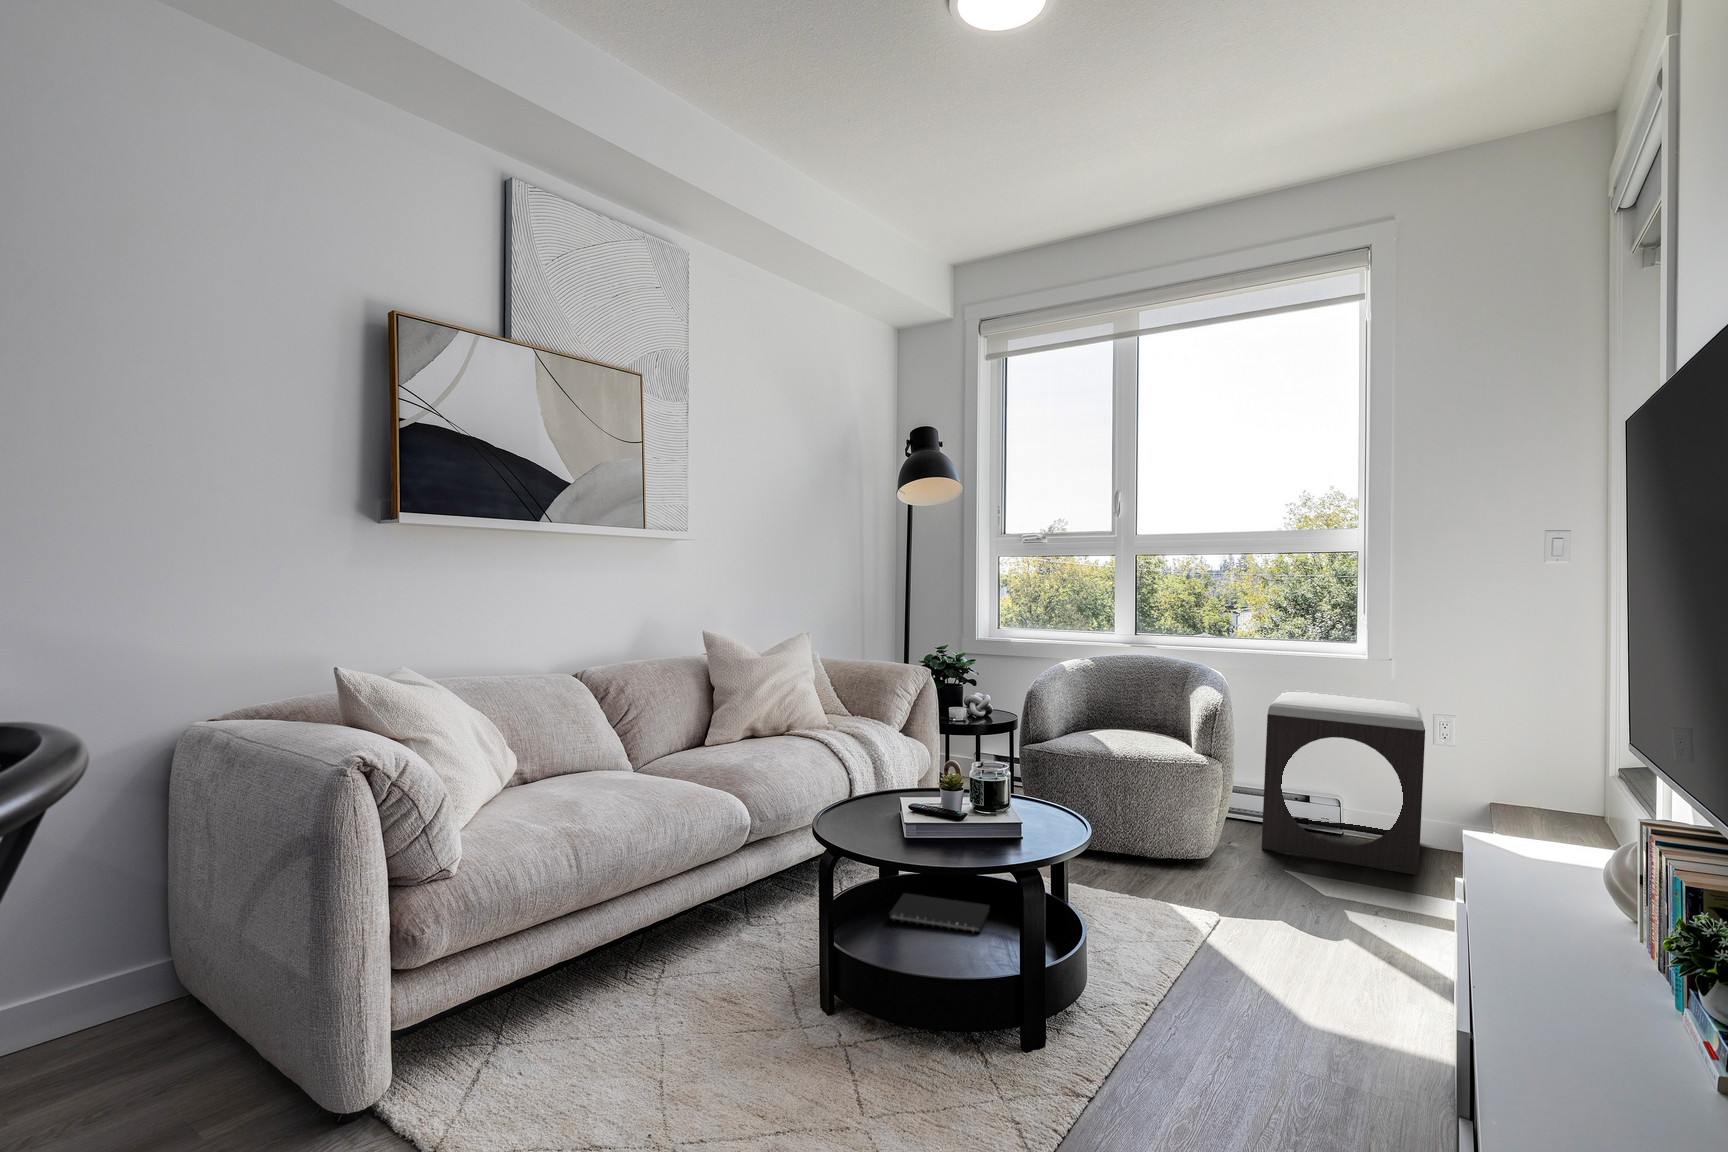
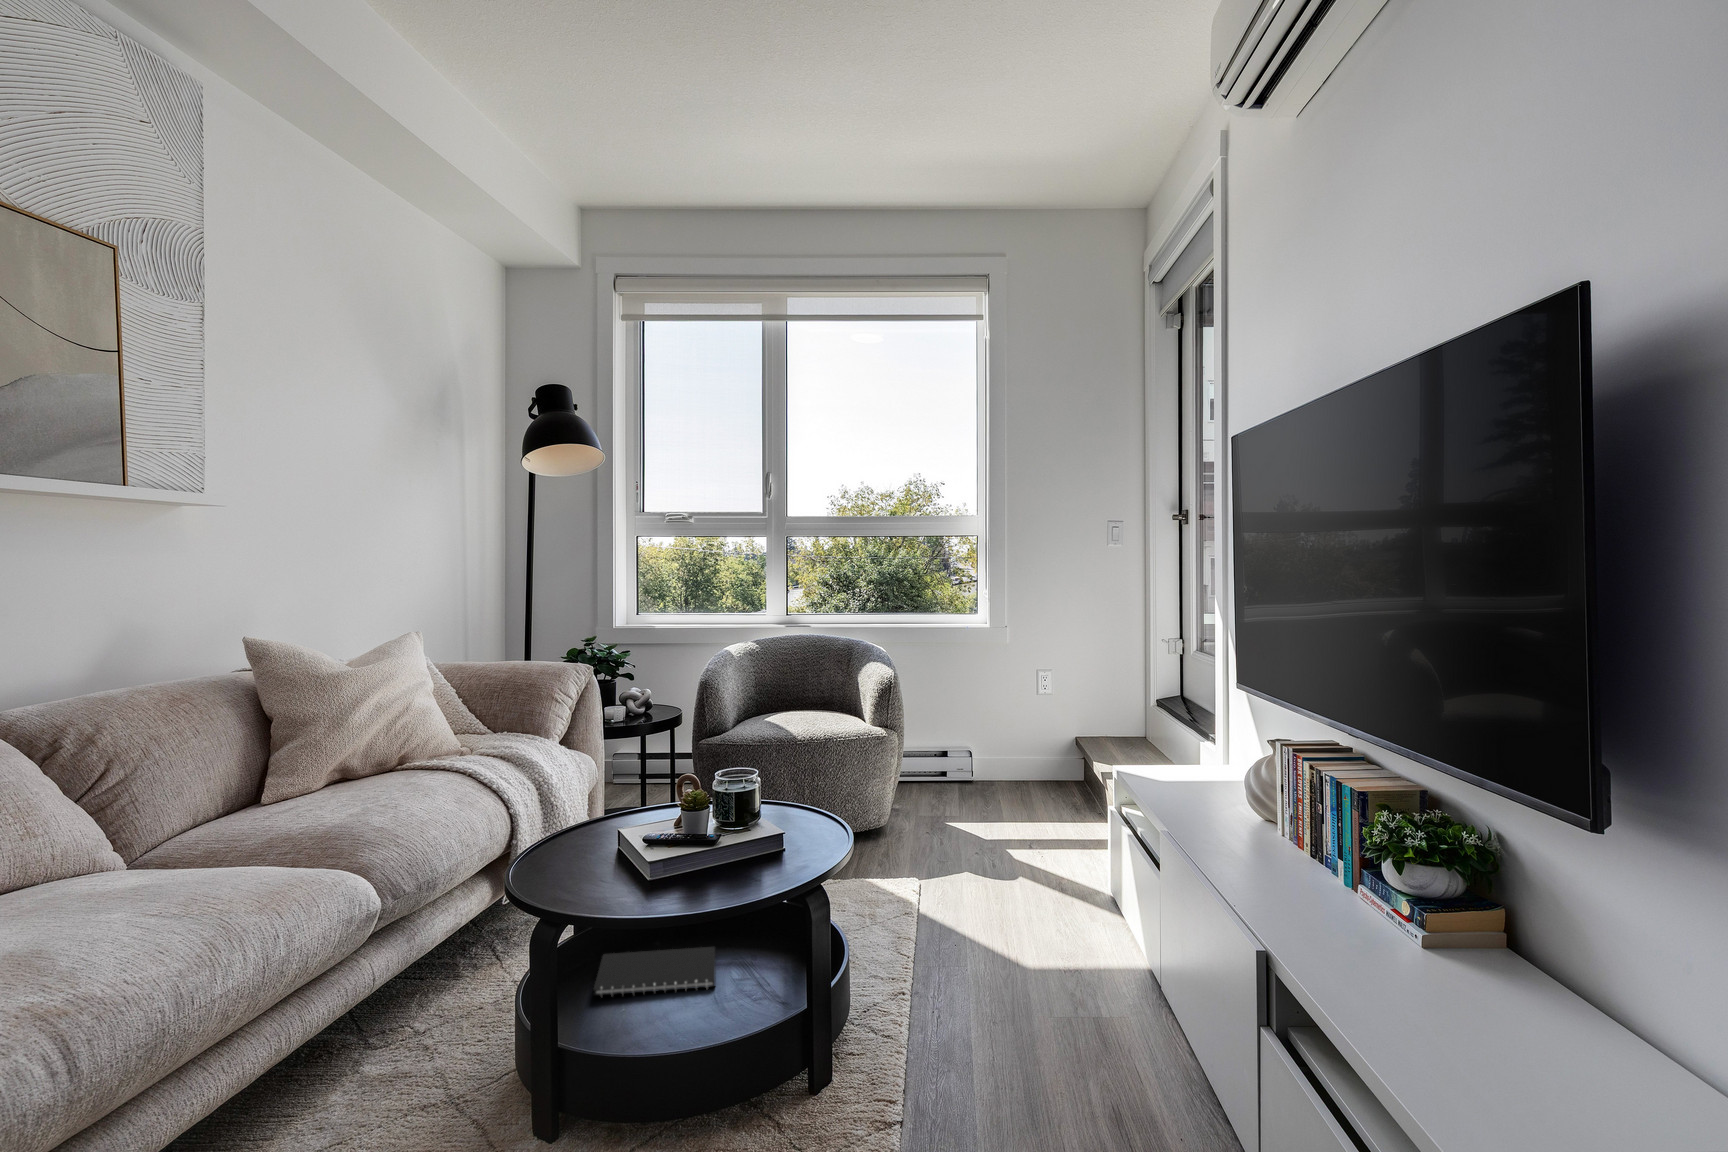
footstool: present [1262,690,1425,875] -> none [934,657,1072,819]

